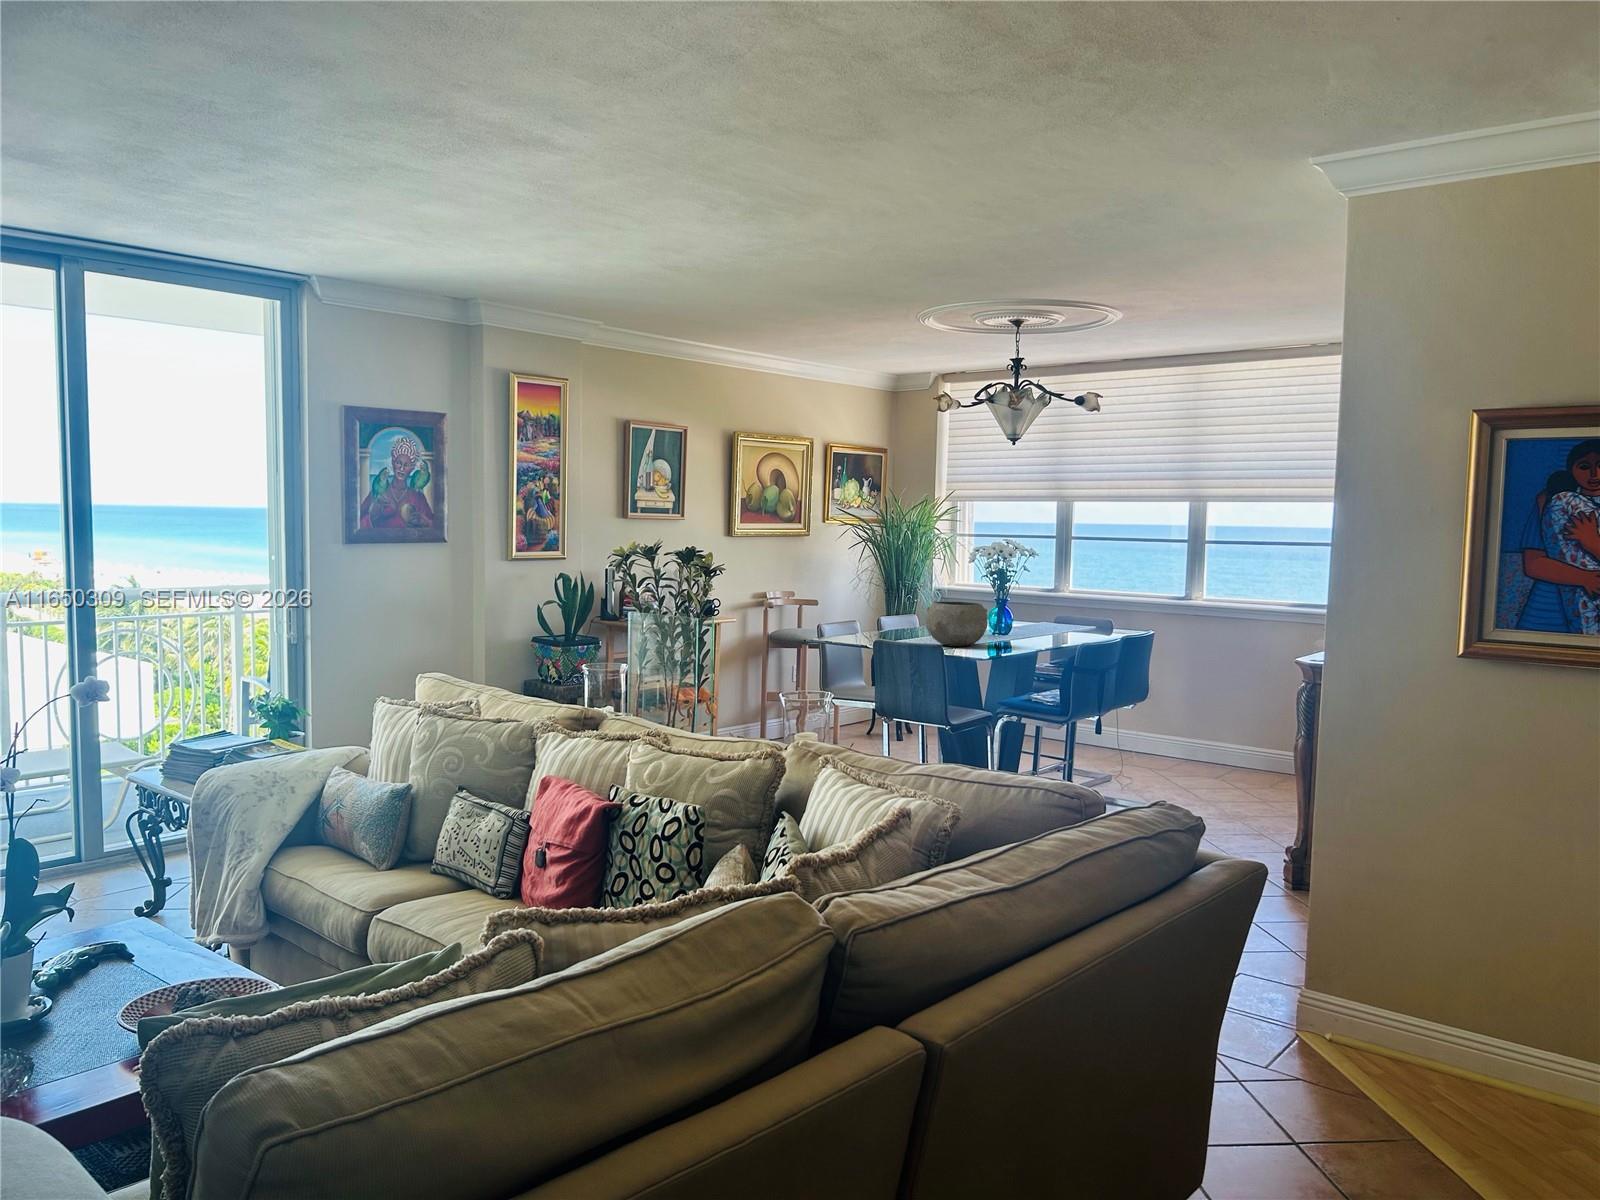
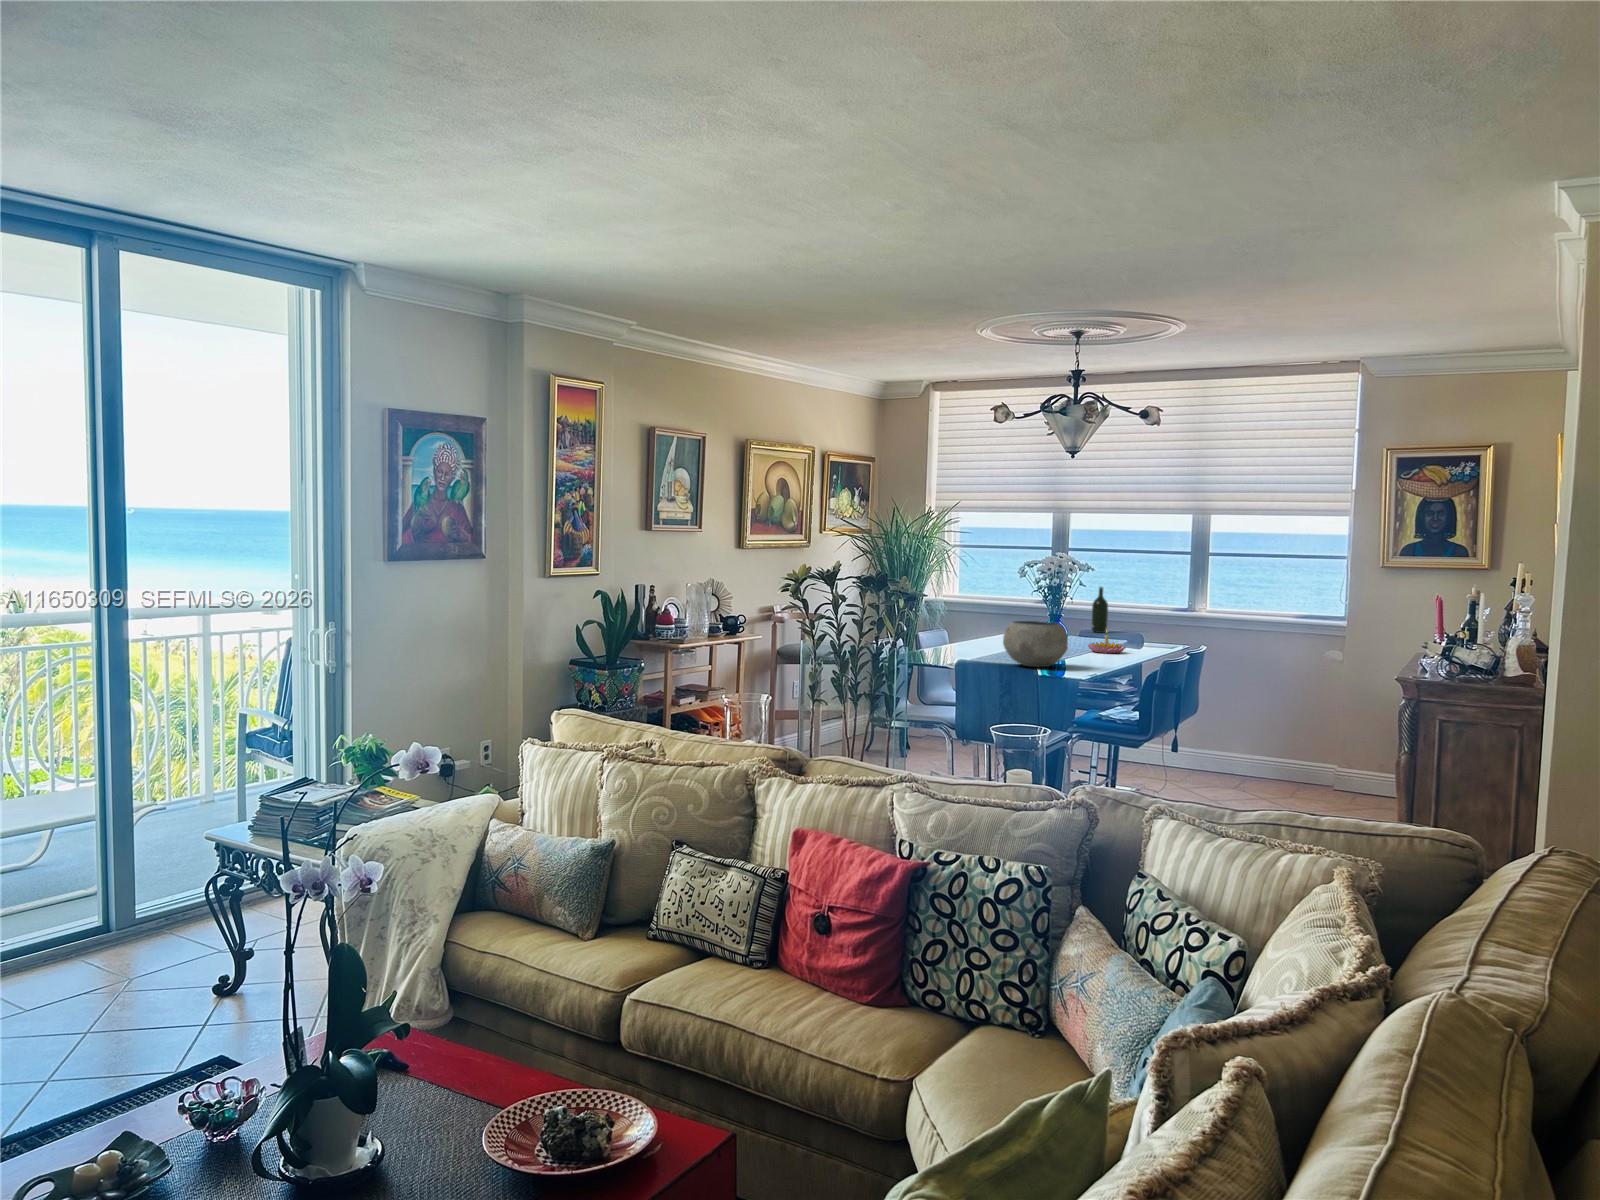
wine bottle: none [1087,572,1104,619] -> present [1091,587,1108,633]
candle holder: none [1041,610,1080,636] -> present [1088,629,1126,654]

